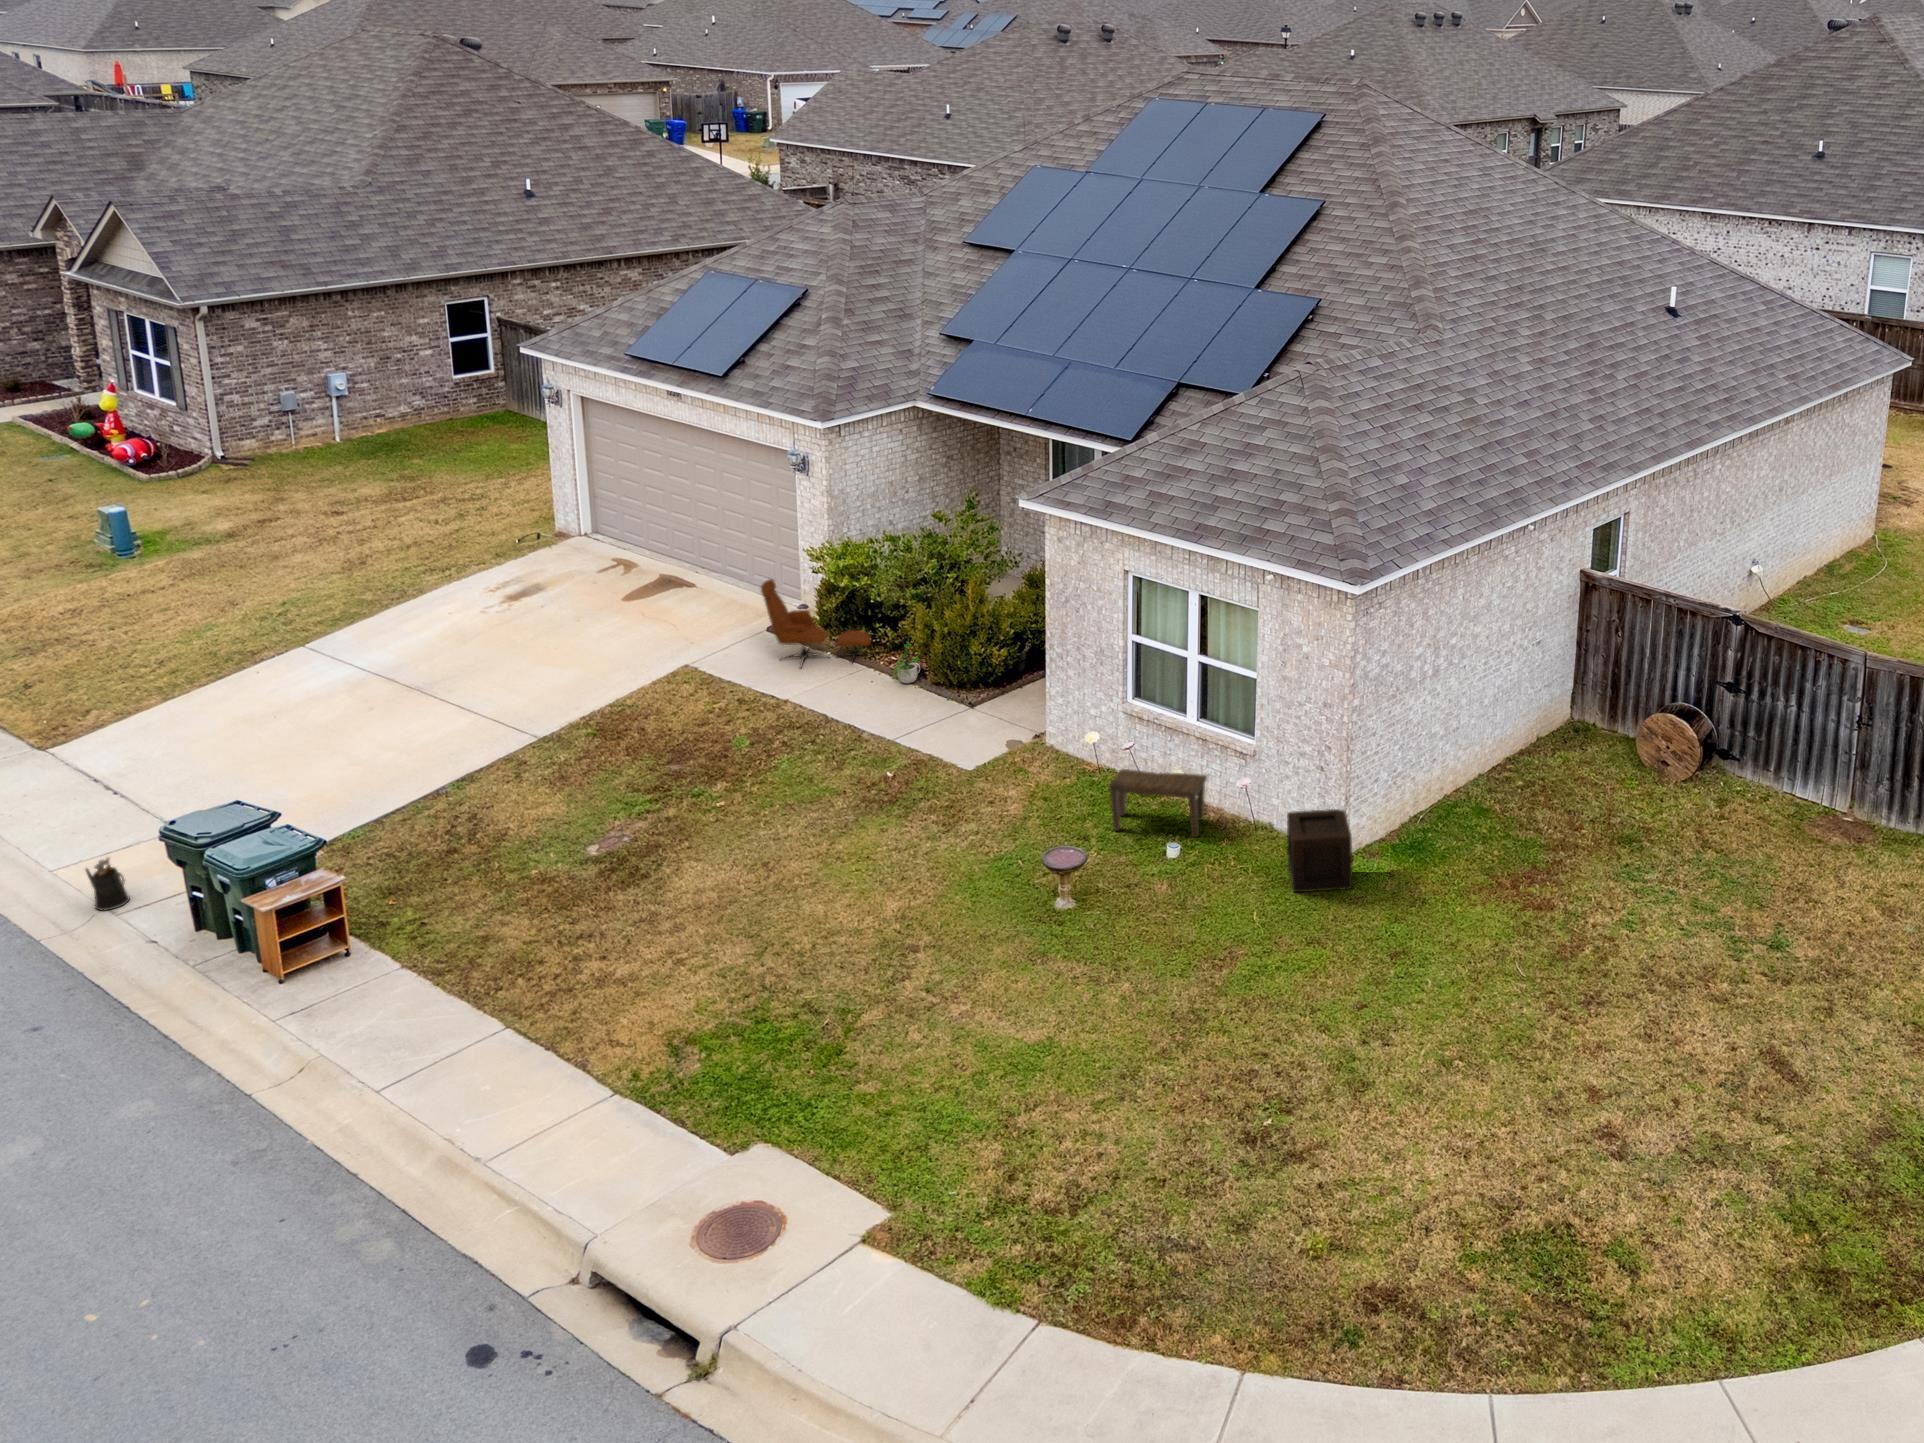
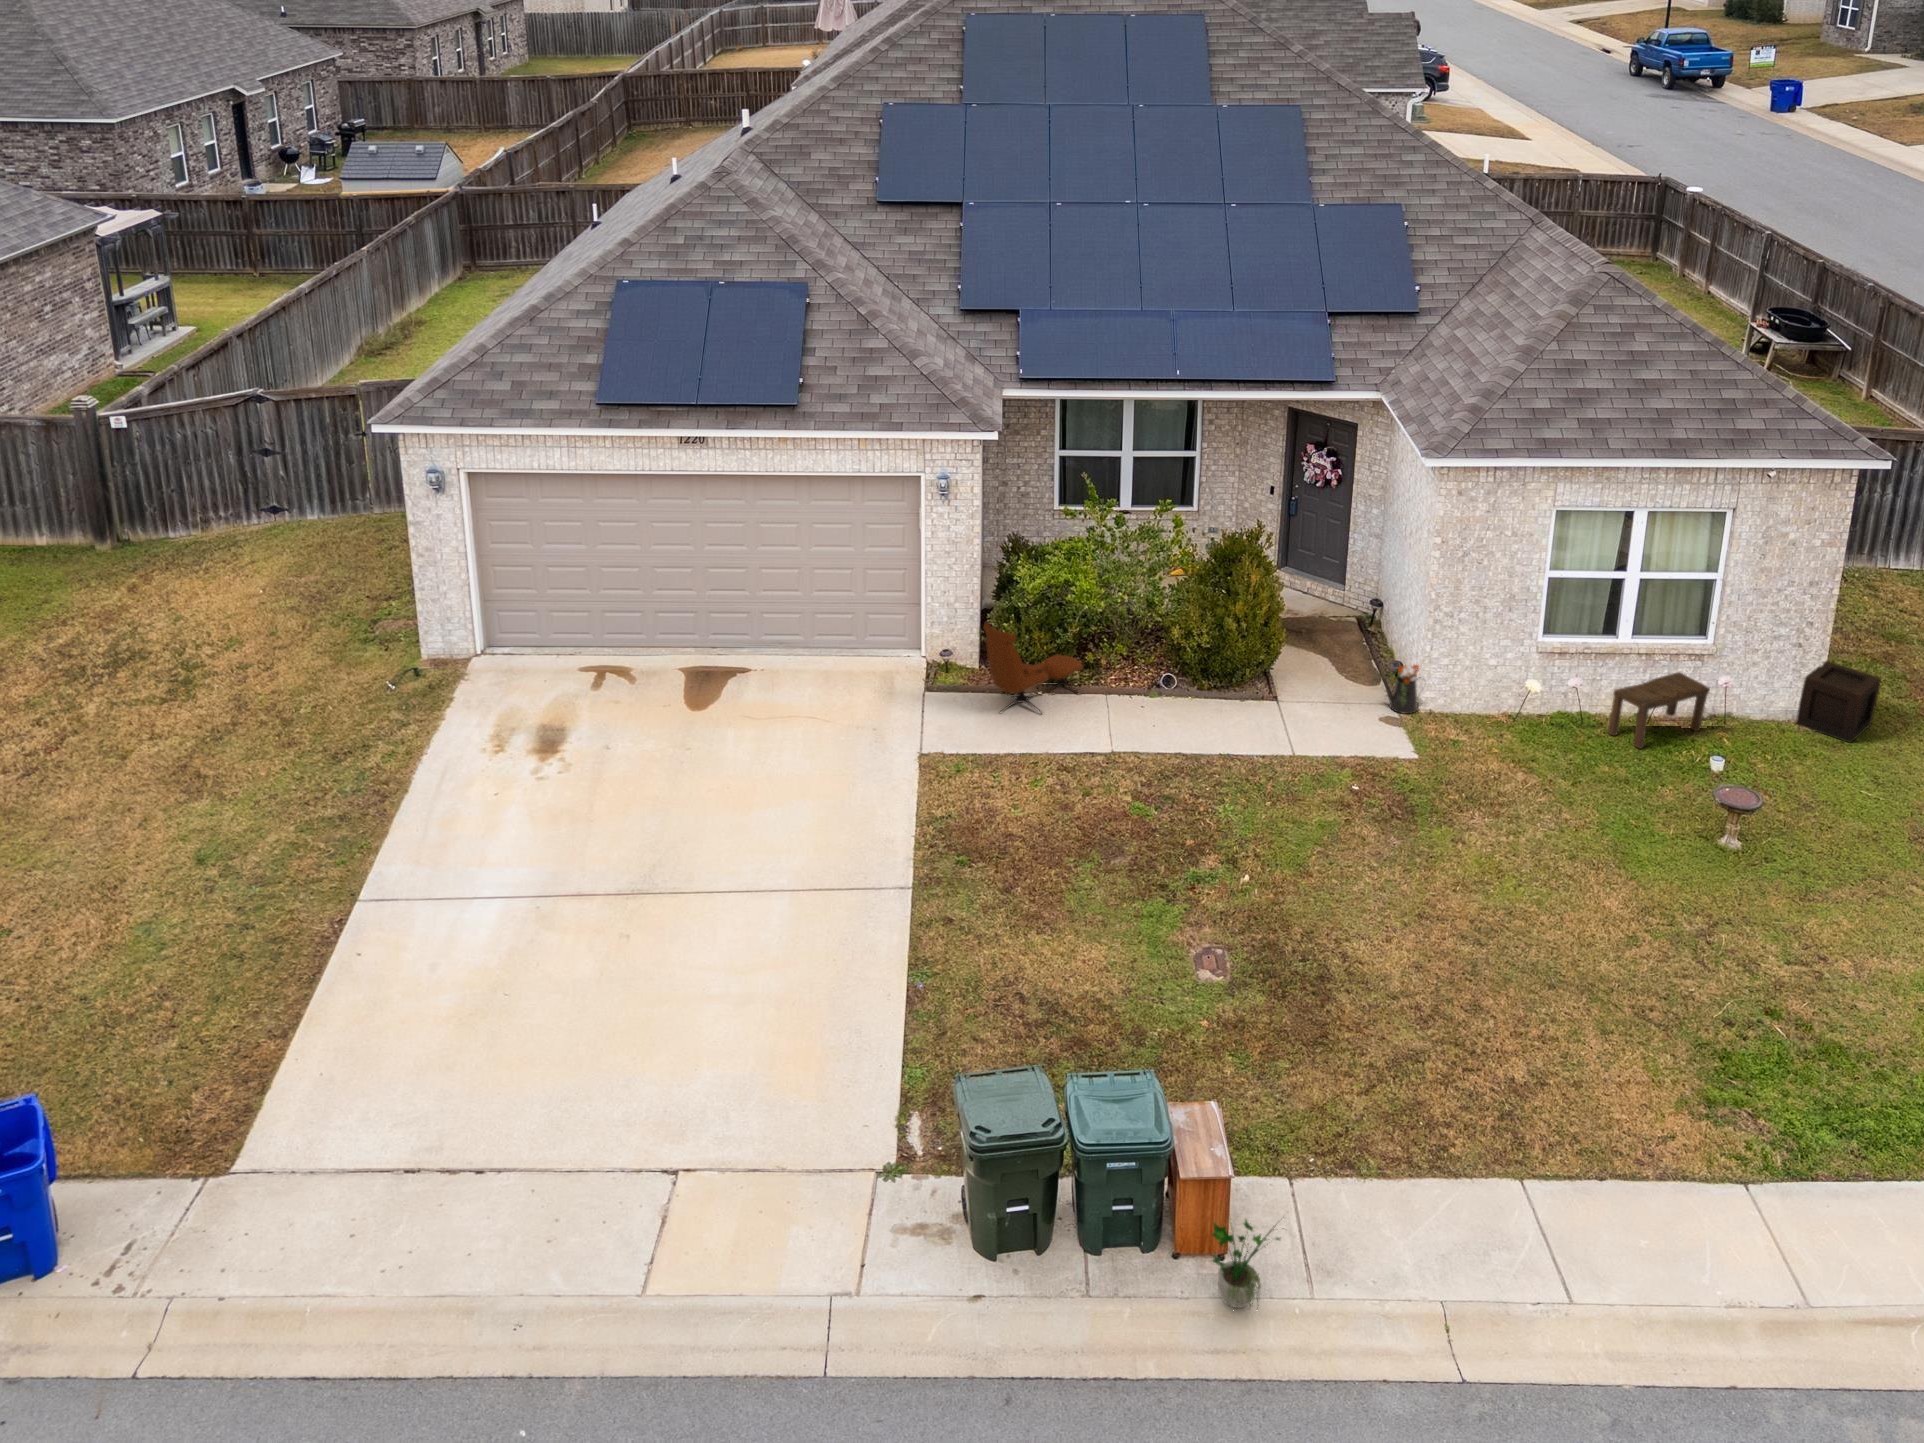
potted plant: present [893,639,920,683] -> present [1212,1220,1280,1308]
watering can: present [86,858,130,911] -> present [1384,665,1419,714]

